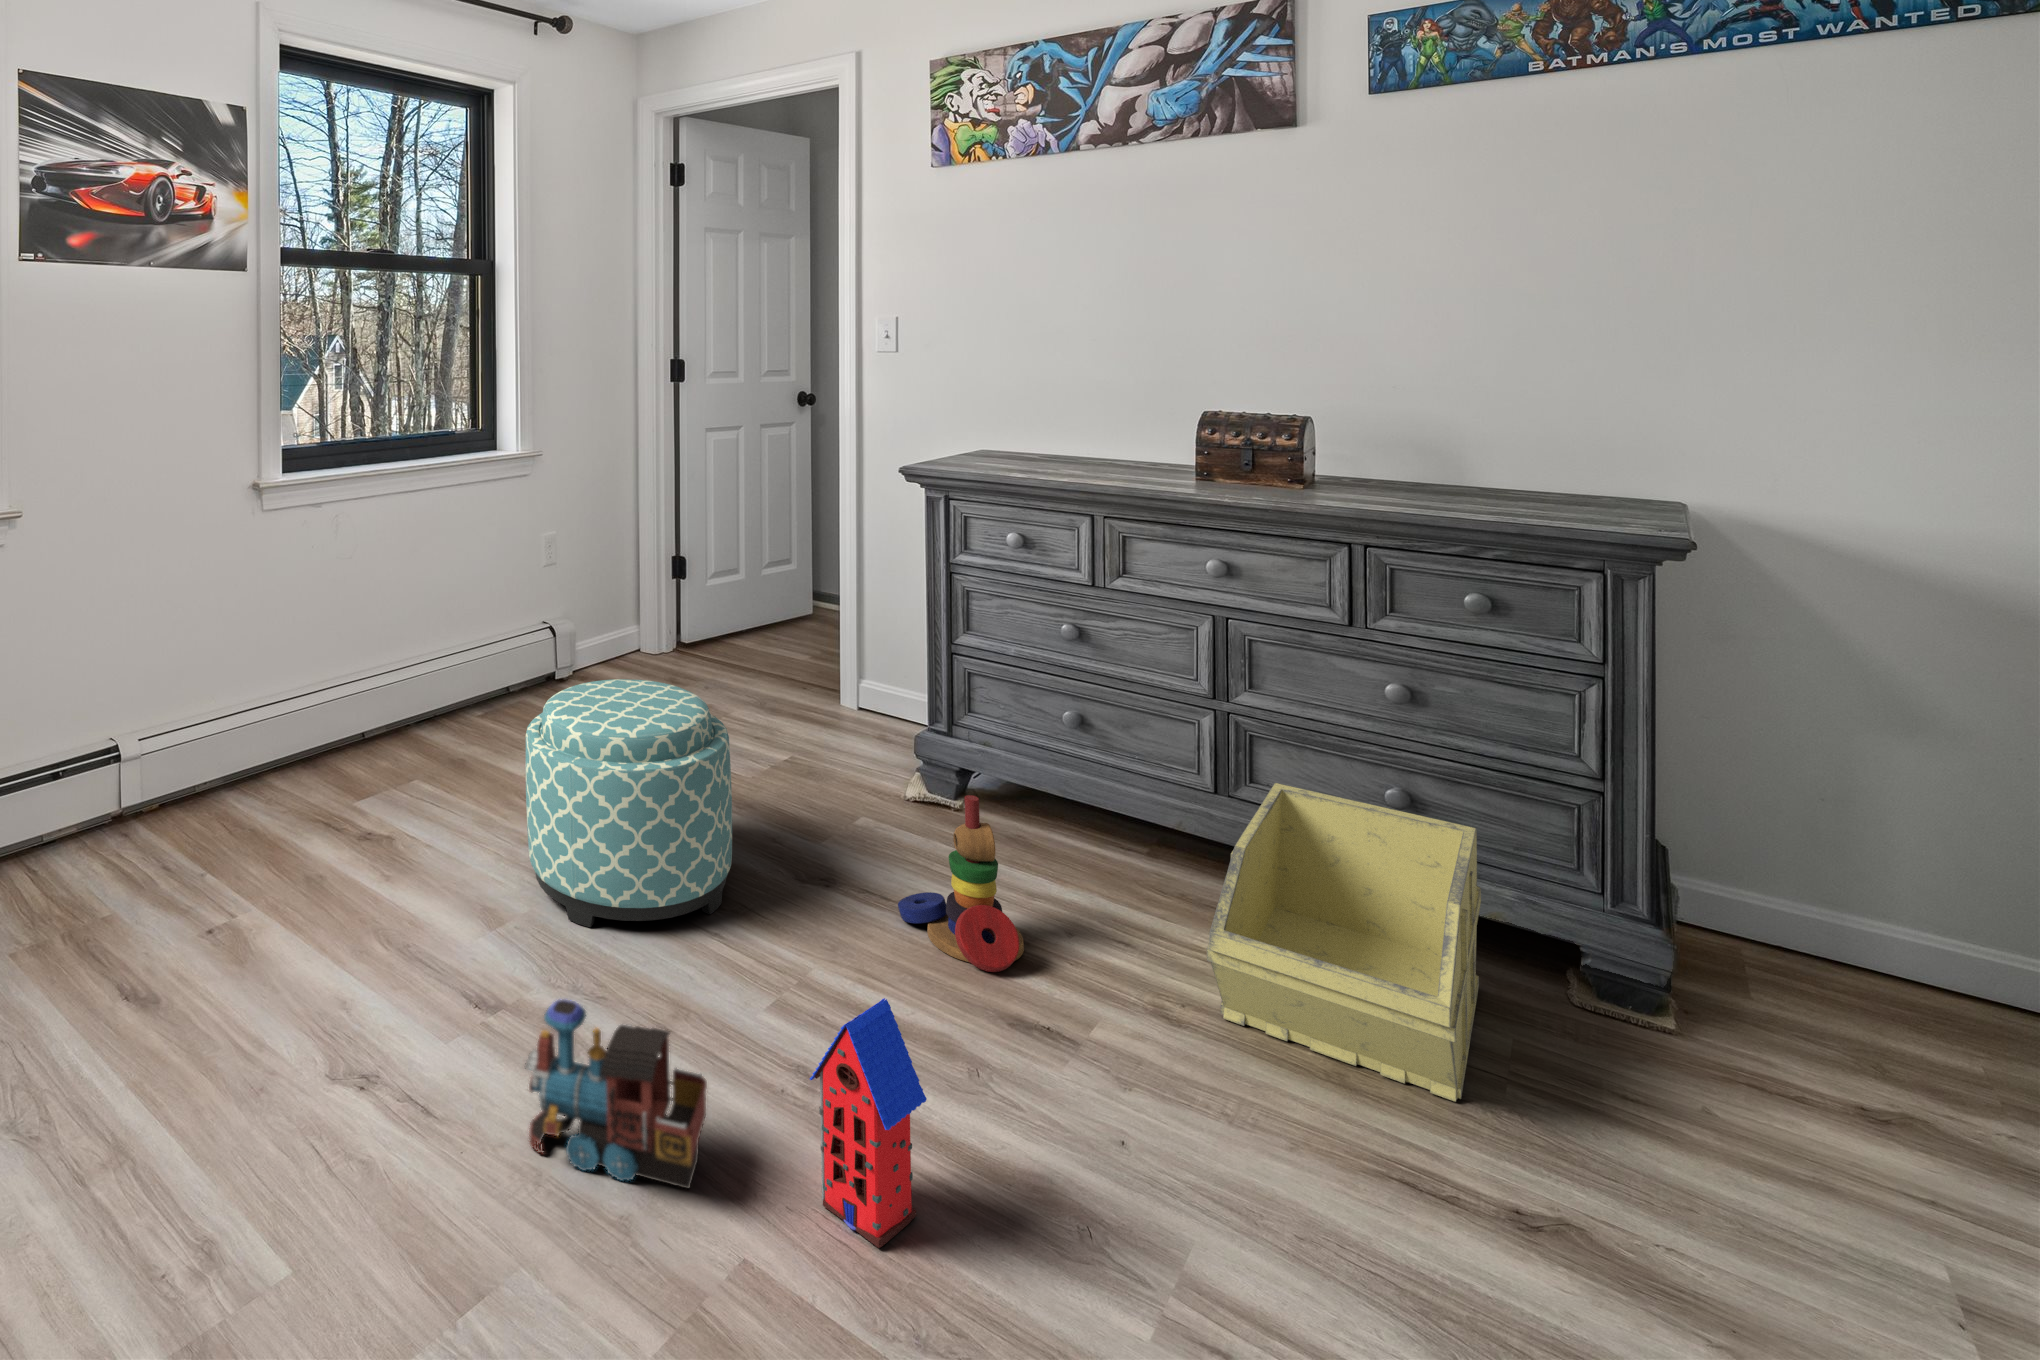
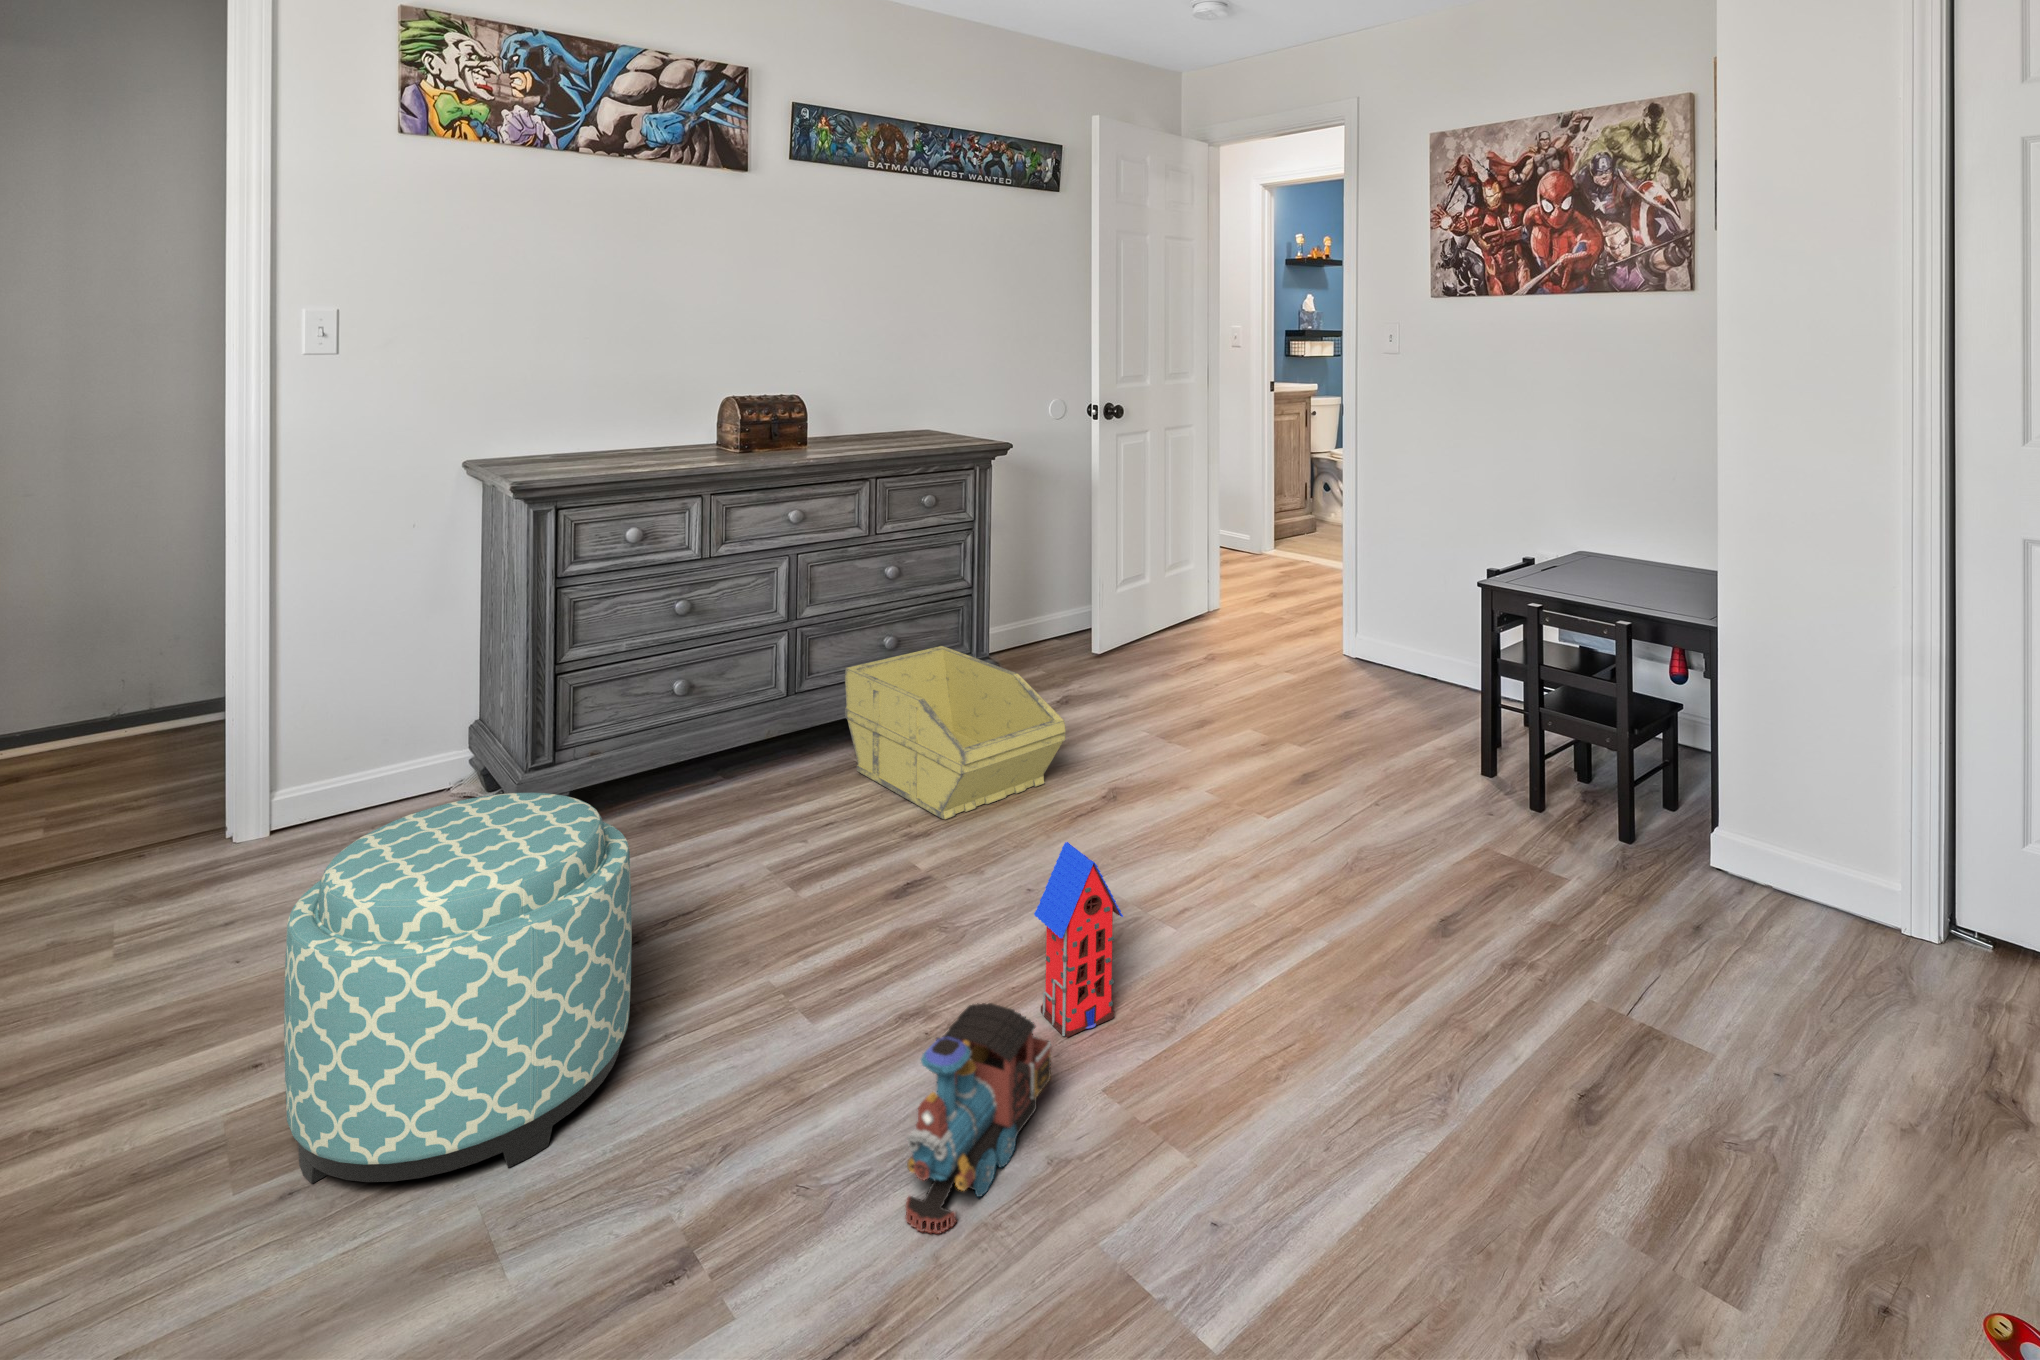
stacking toy: present [898,795,1024,972] -> none [715,750,849,912]

